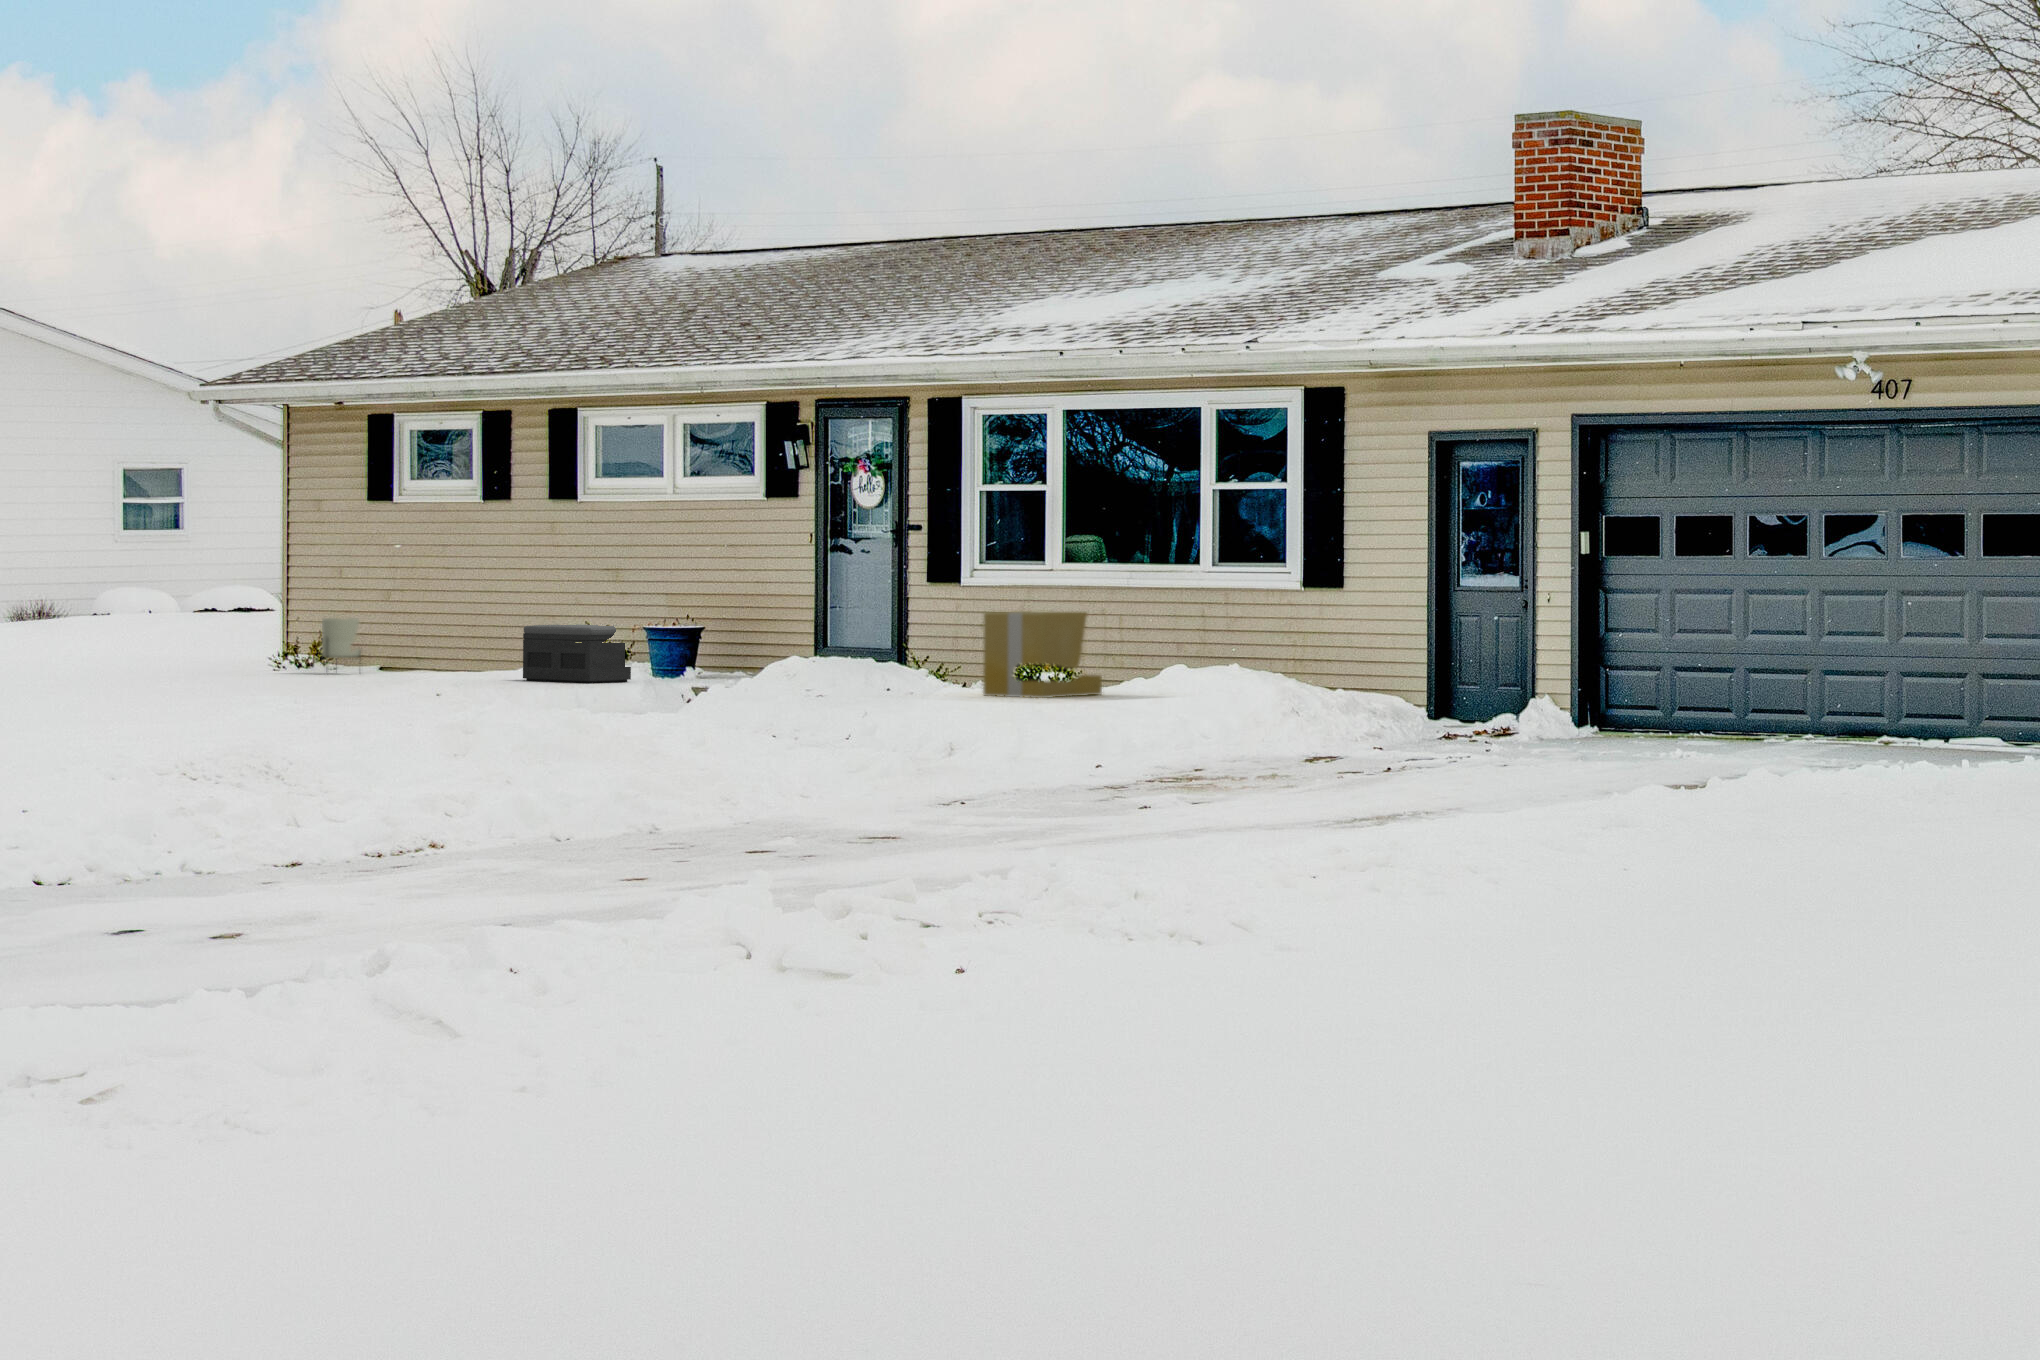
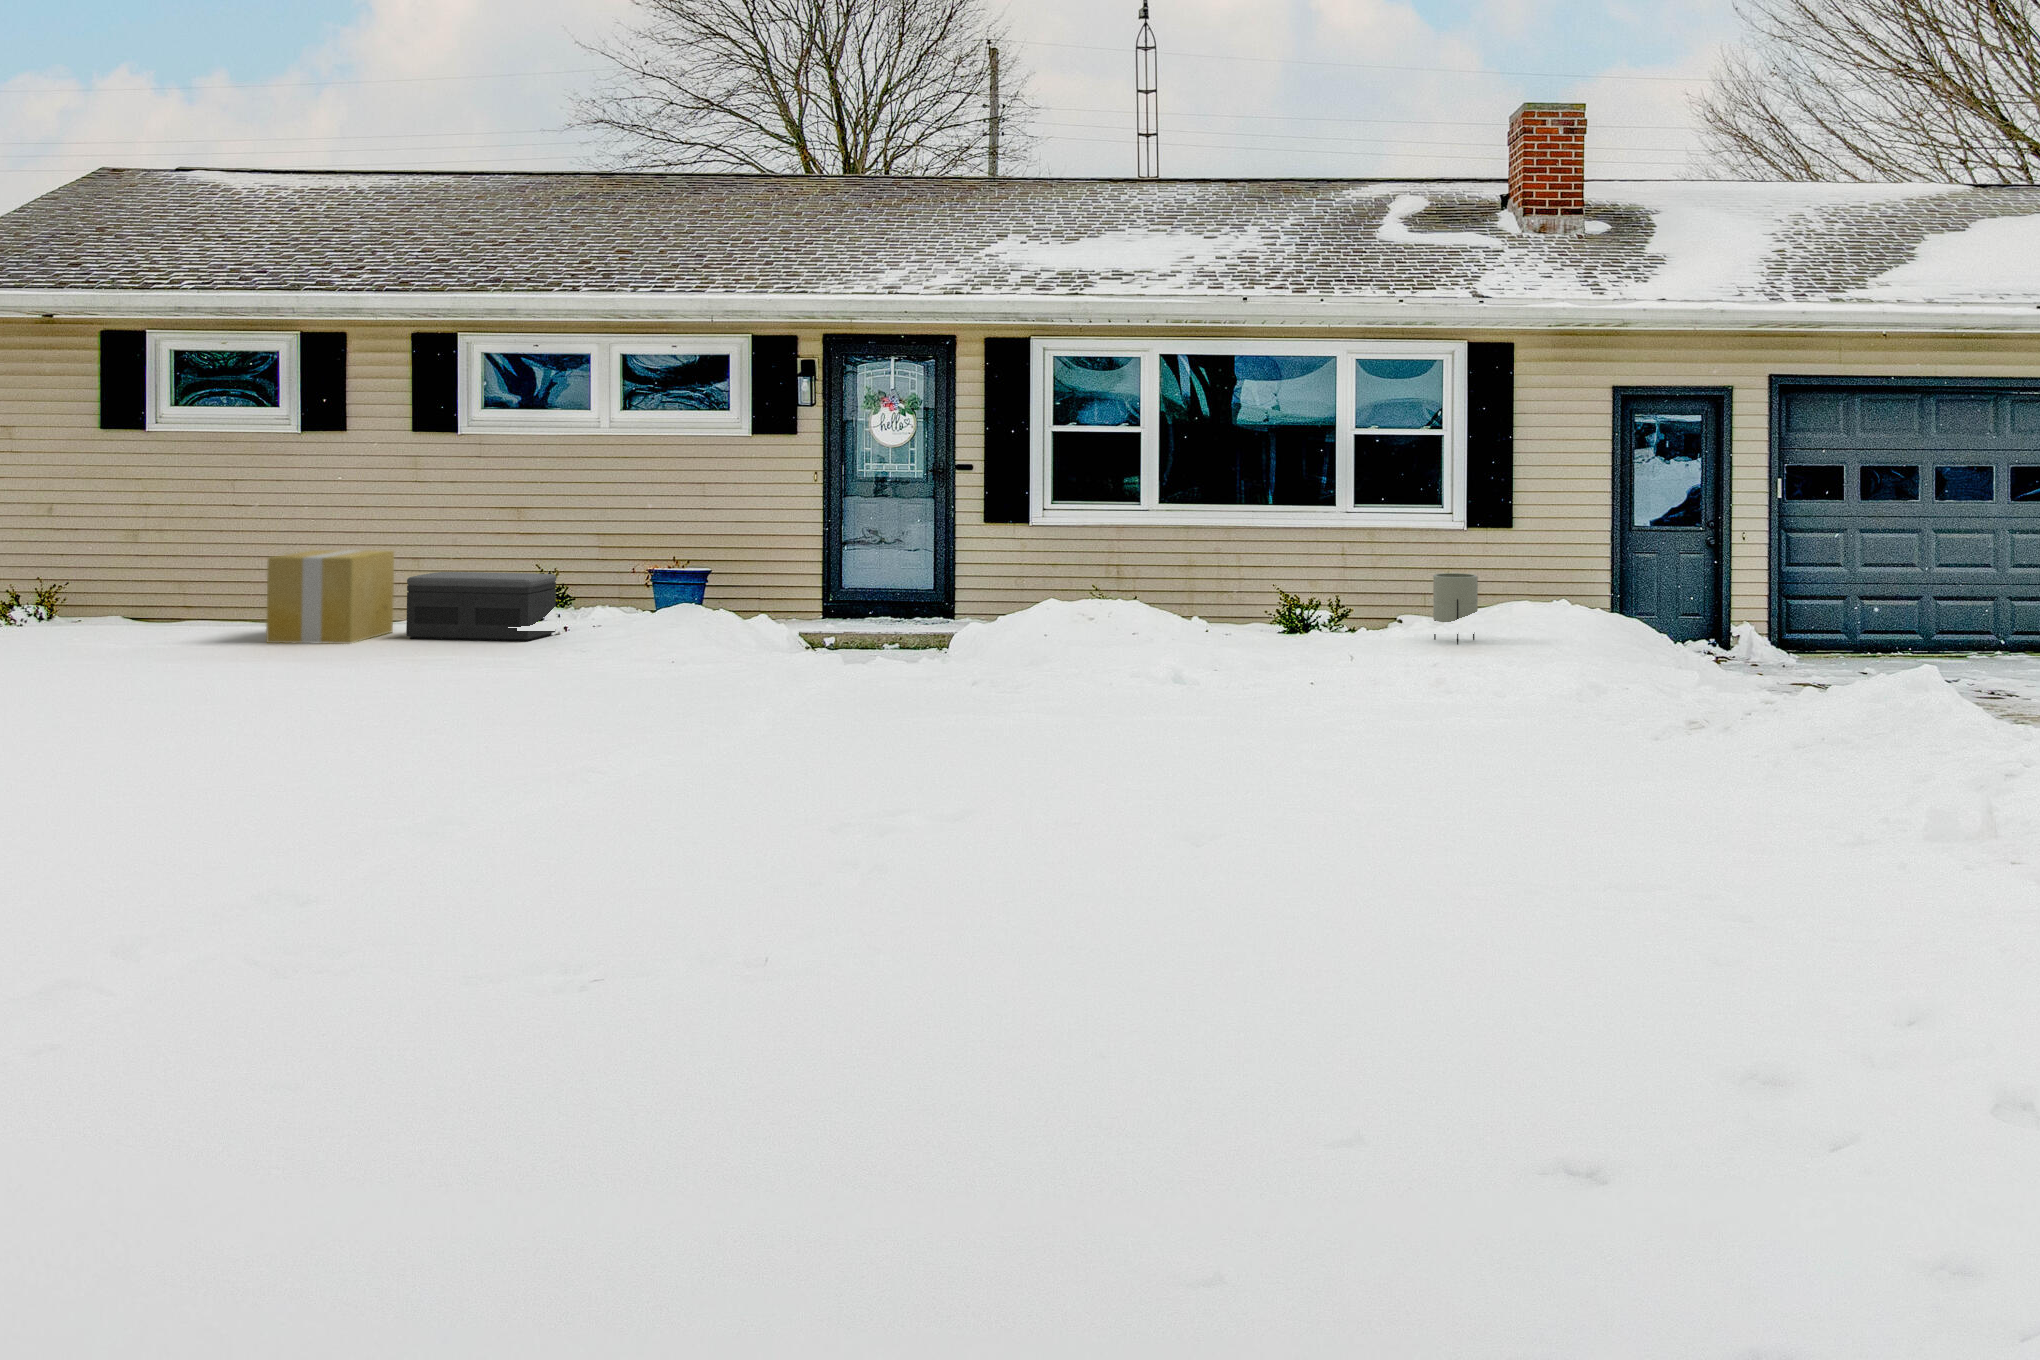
cardboard box: present [983,611,1102,698] -> present [266,550,394,644]
planter: present [322,618,361,660] -> present [1433,573,1478,645]

